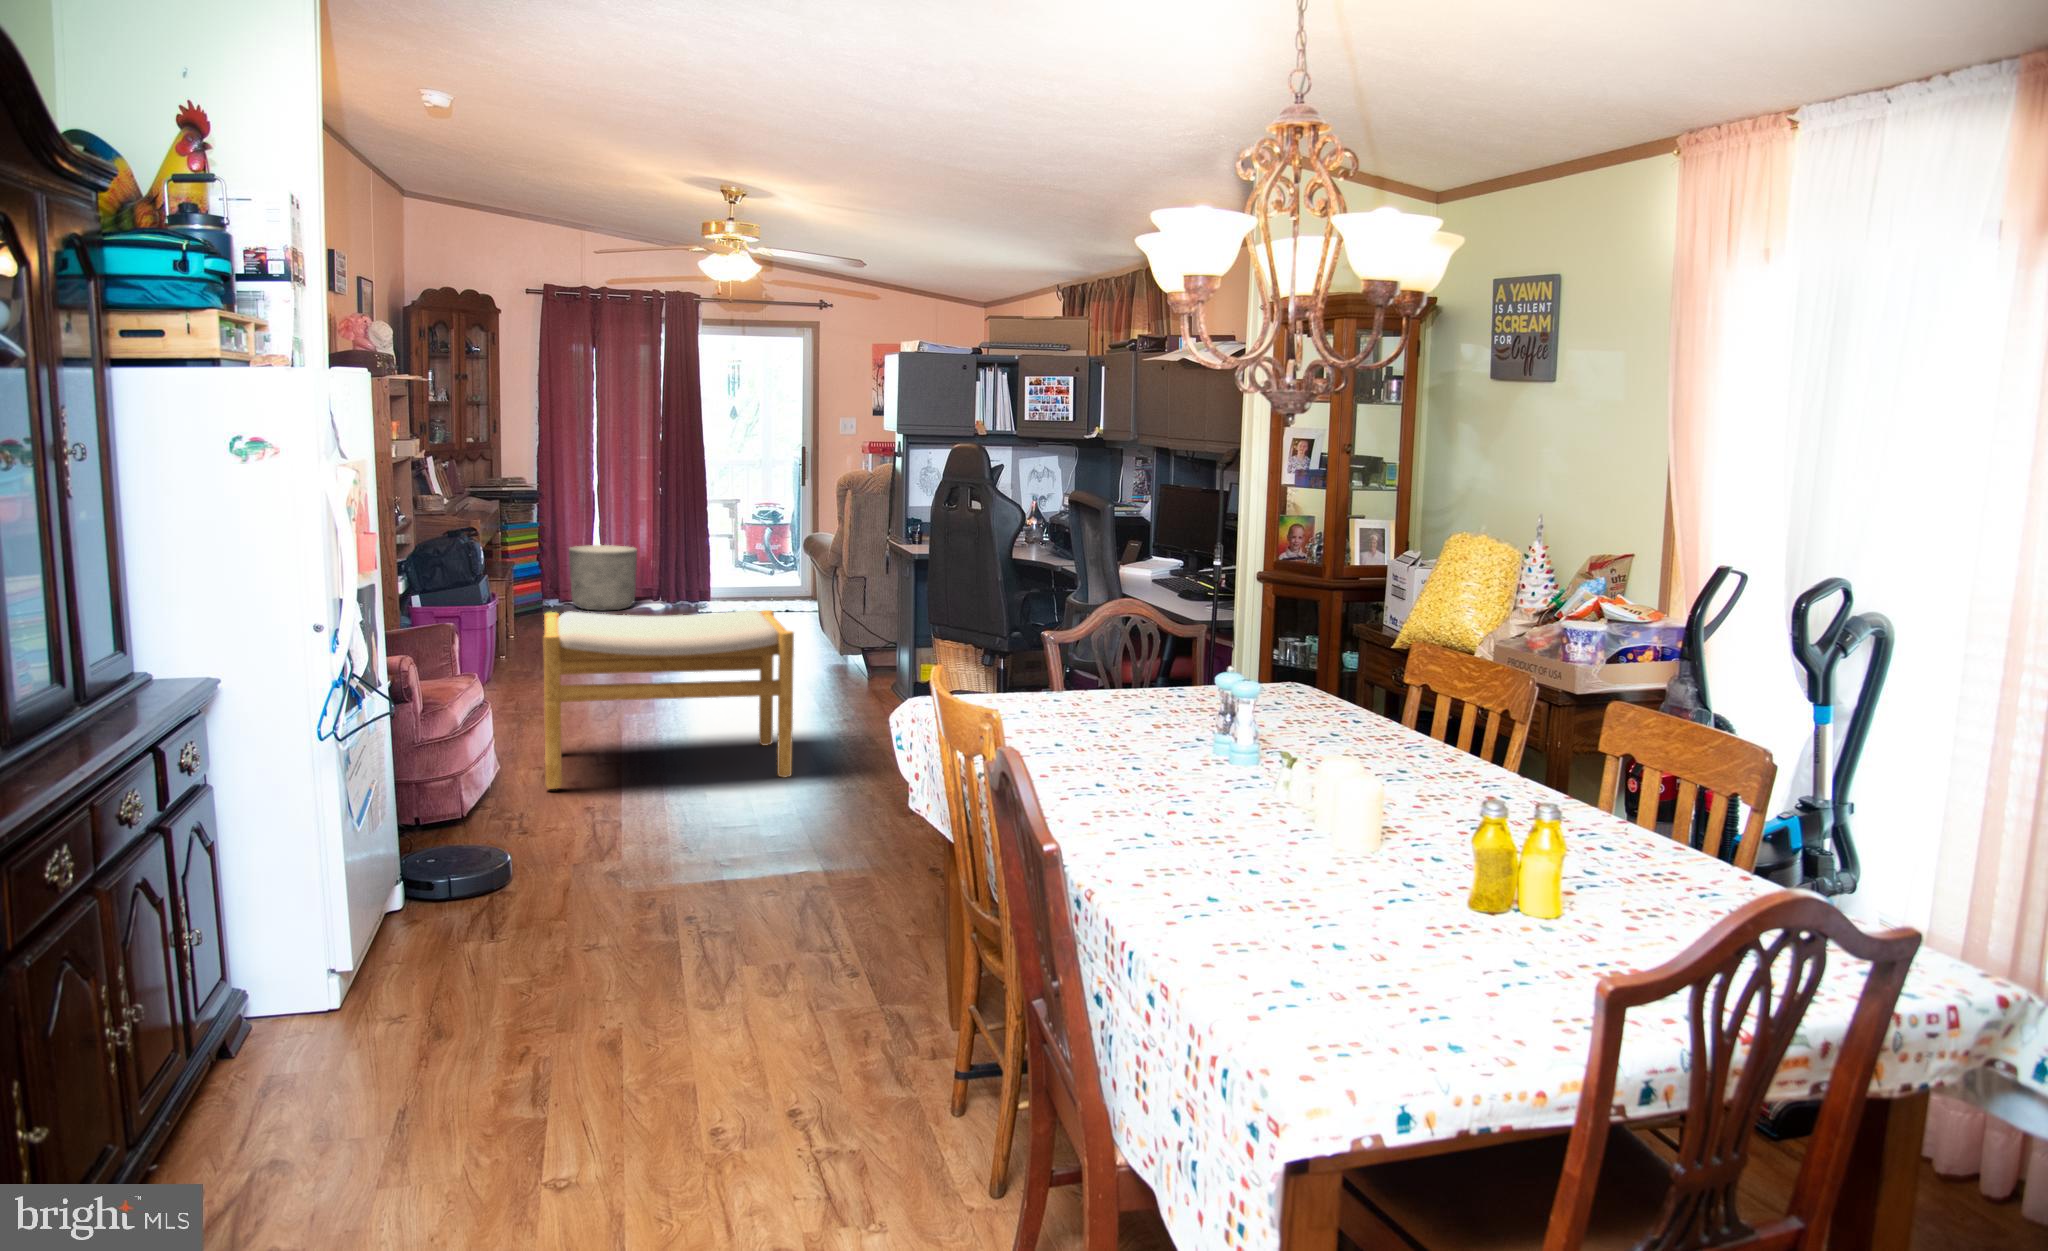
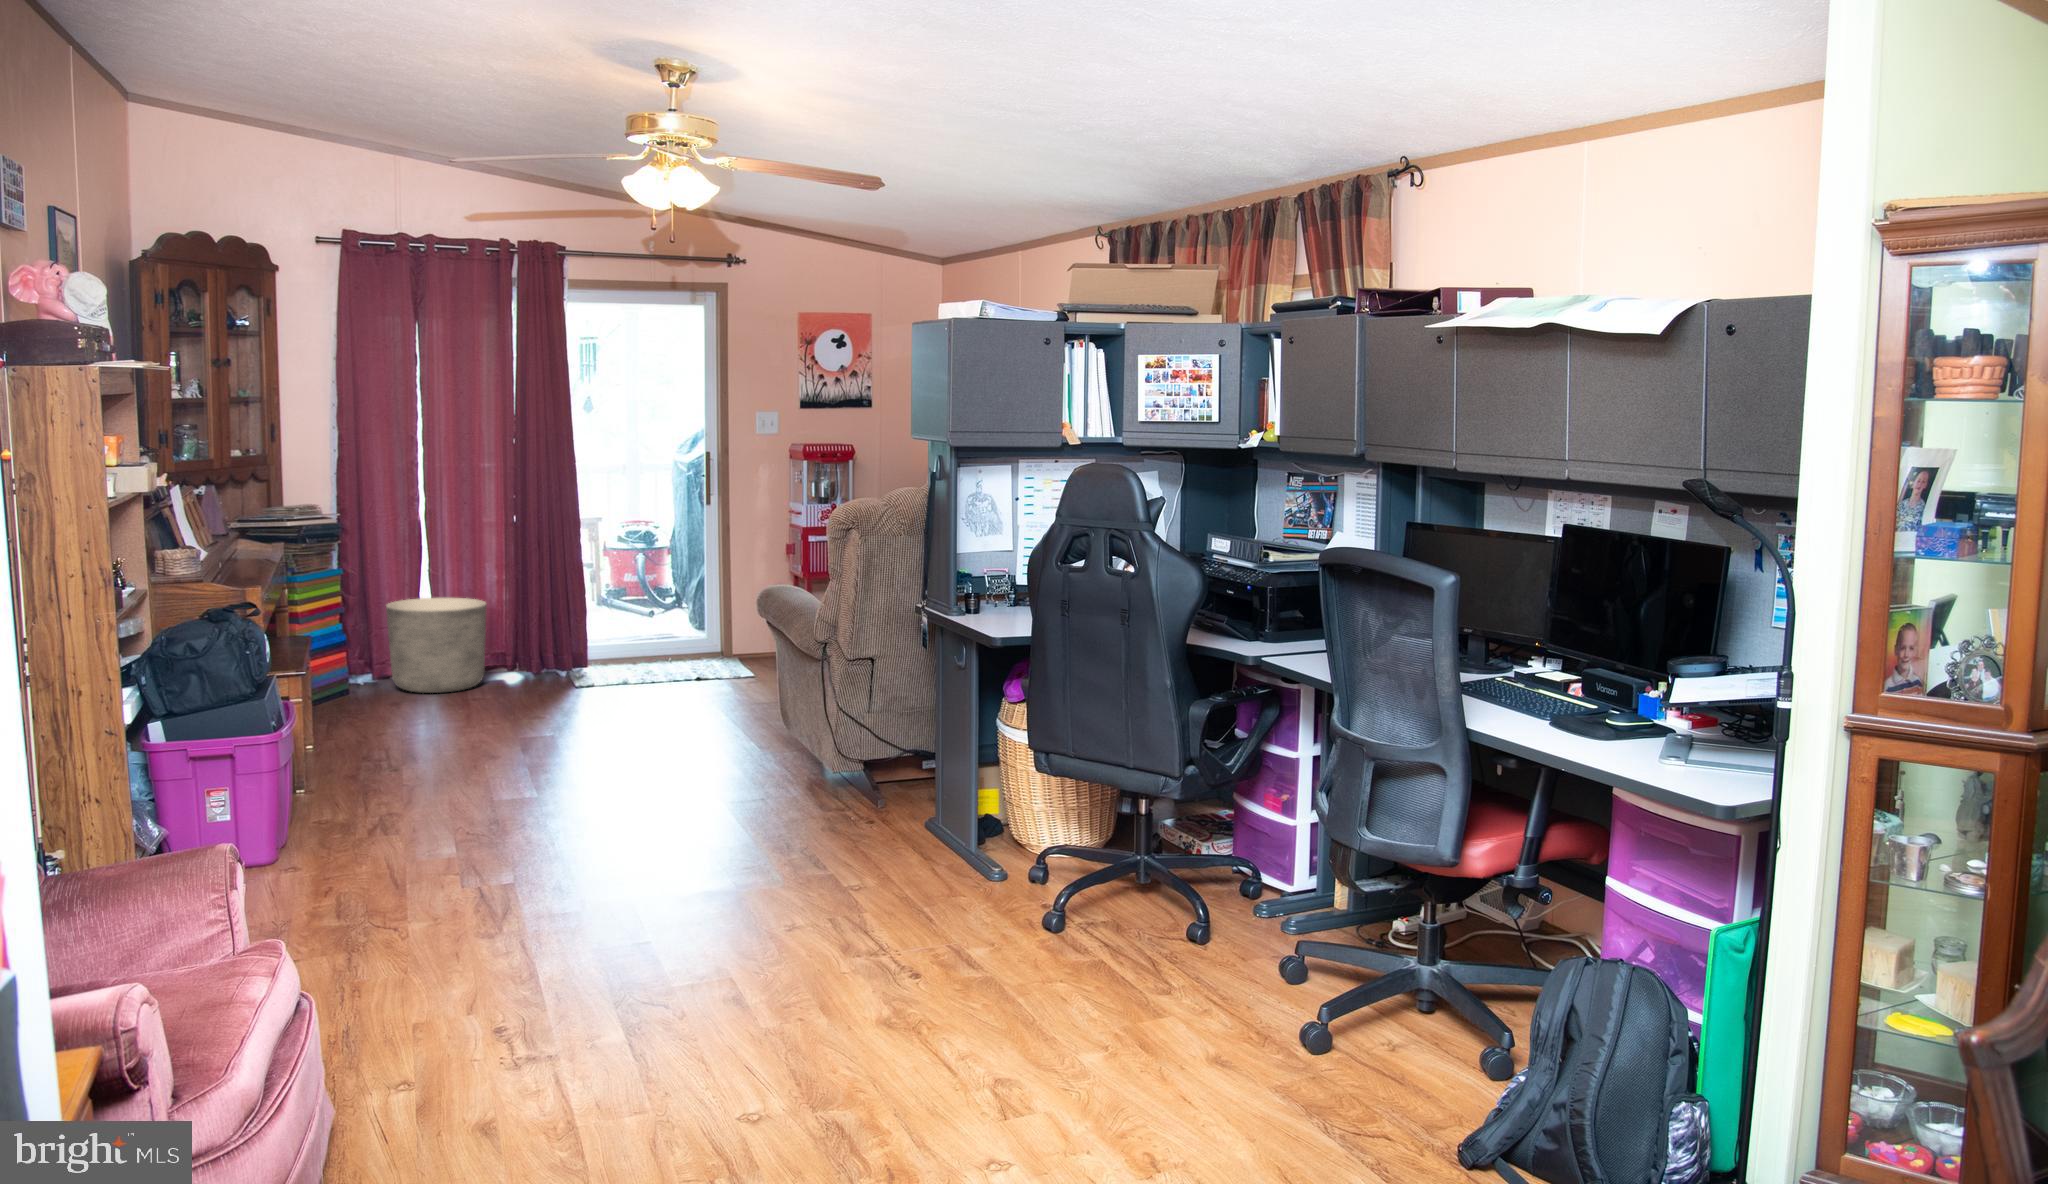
footstool: present [543,610,794,789] -> none [405,749,868,1132]

